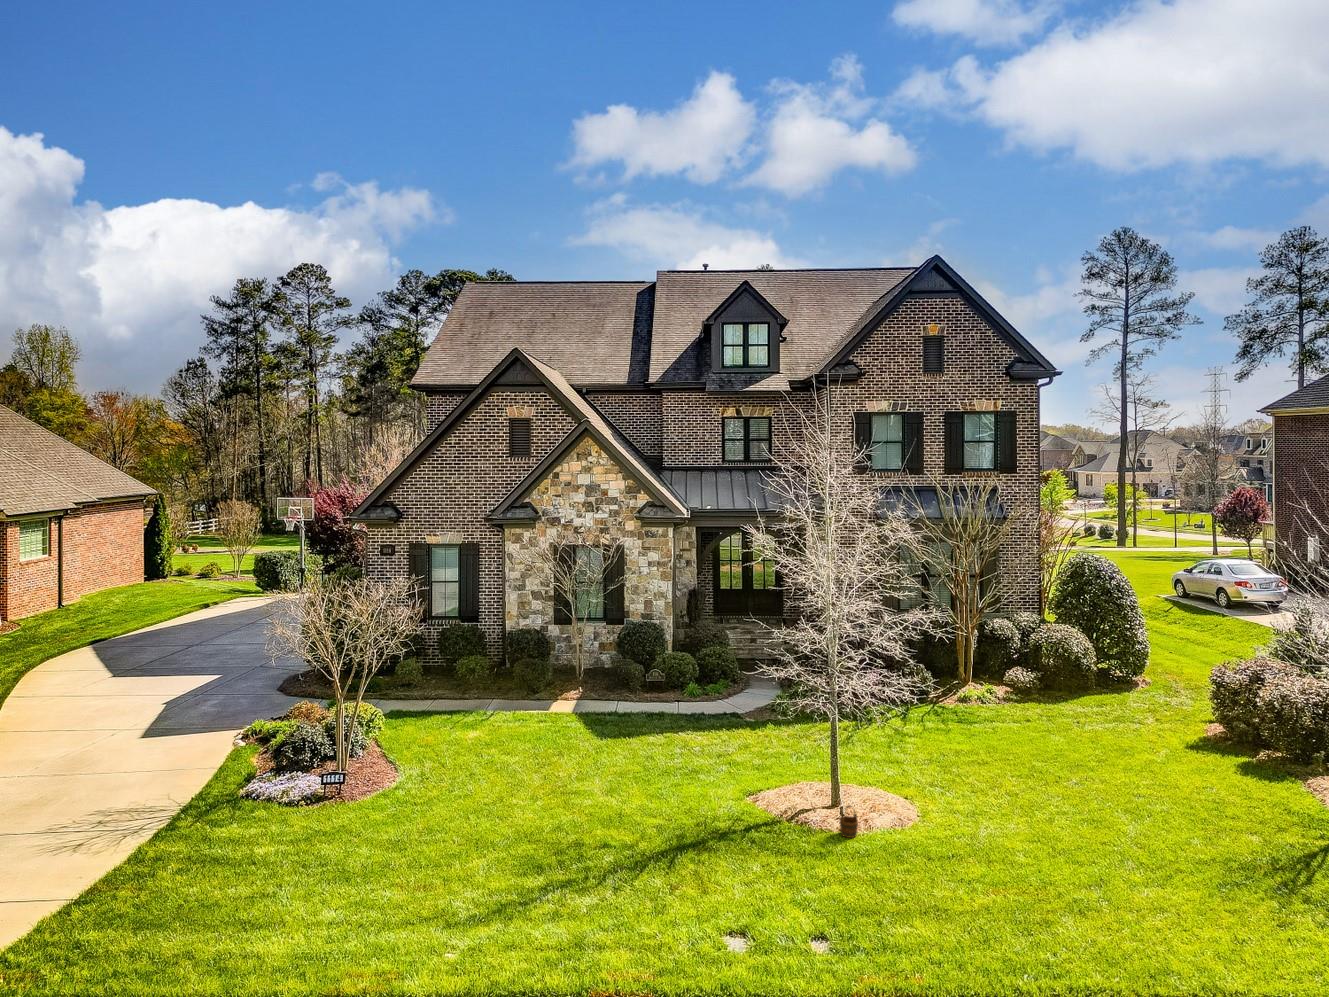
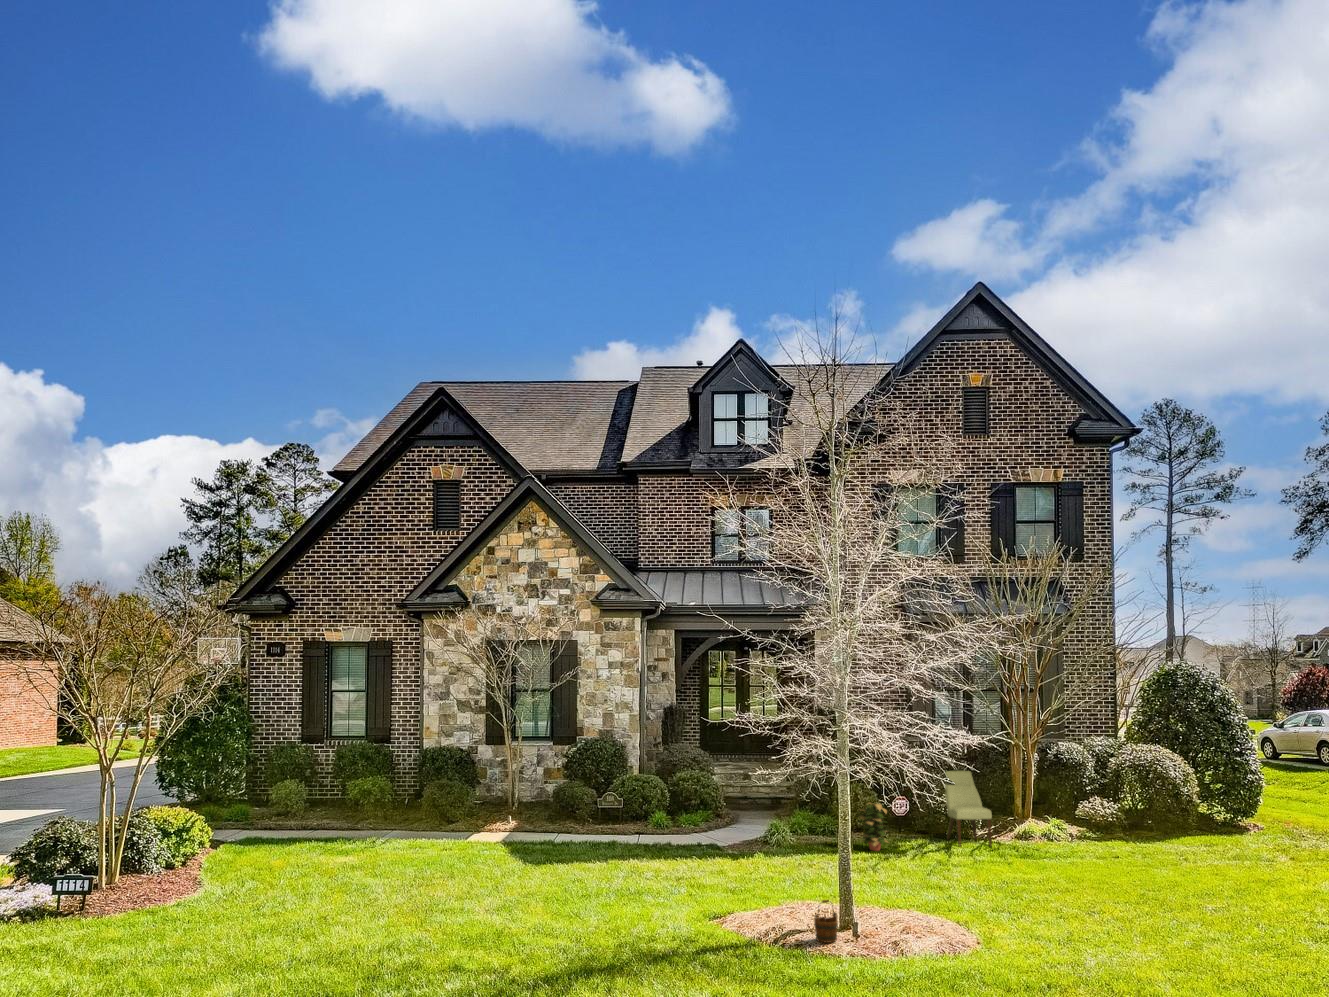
chair: none [909,652,946,711] -> present [945,771,992,847]
decorative plant: none [845,682,871,717] -> present [857,804,887,851]

